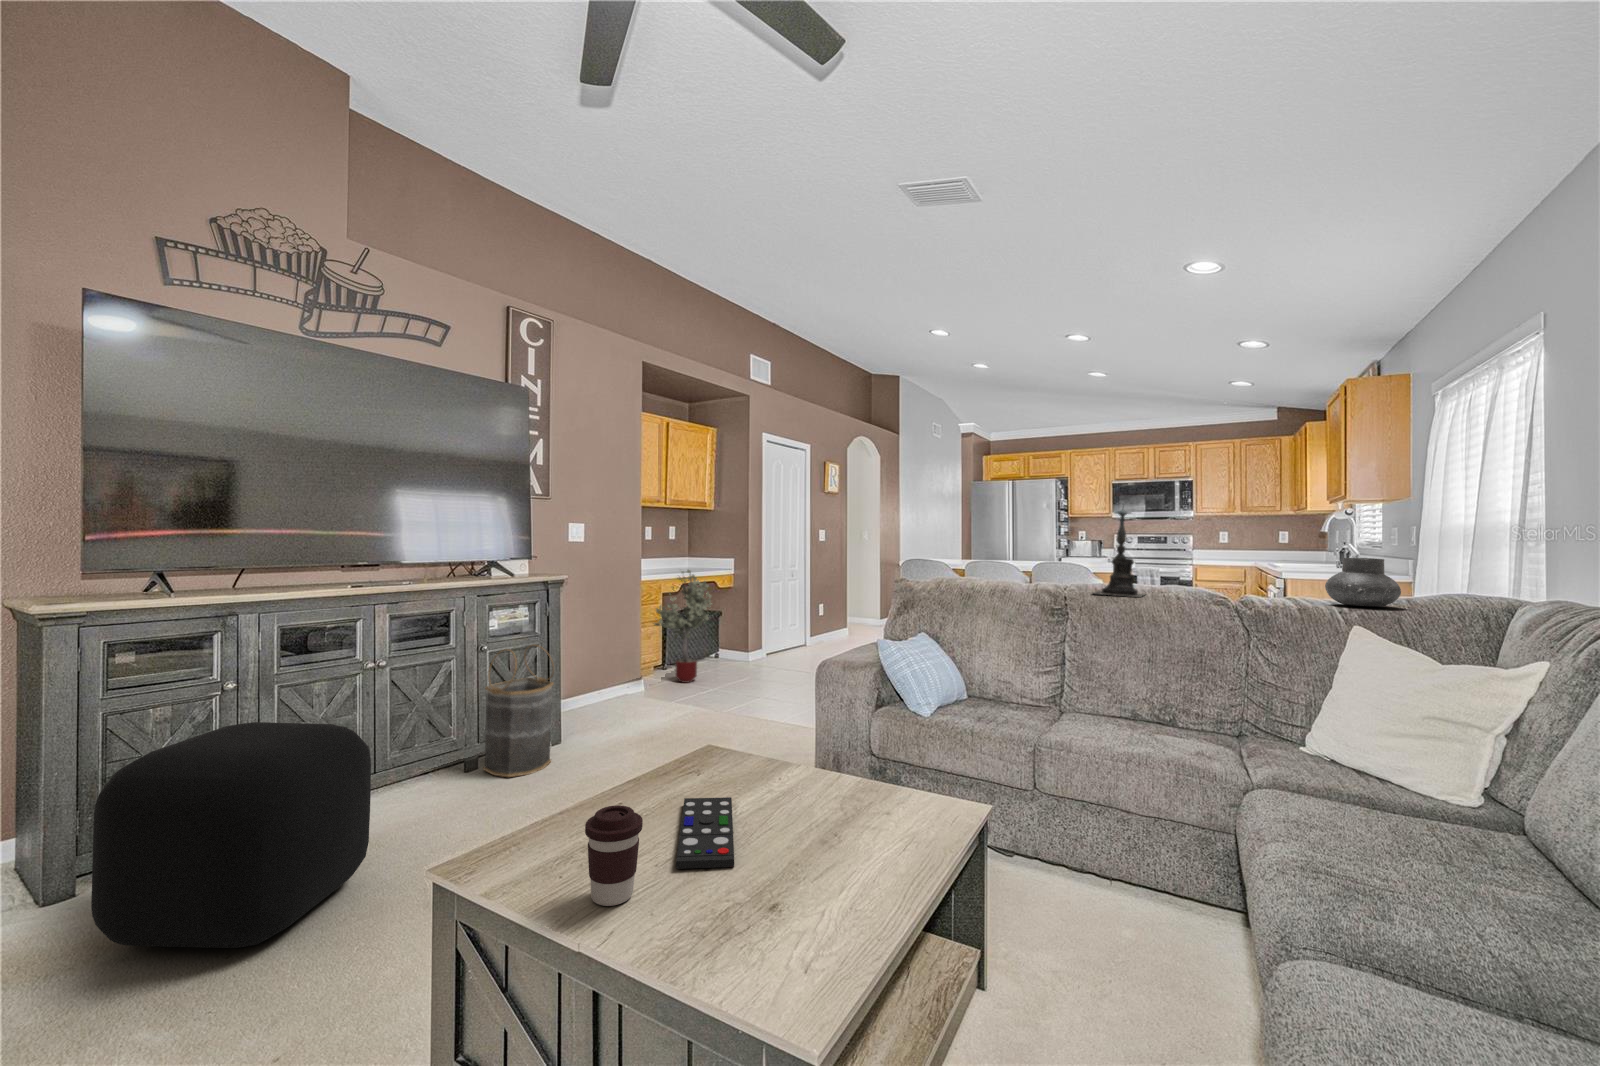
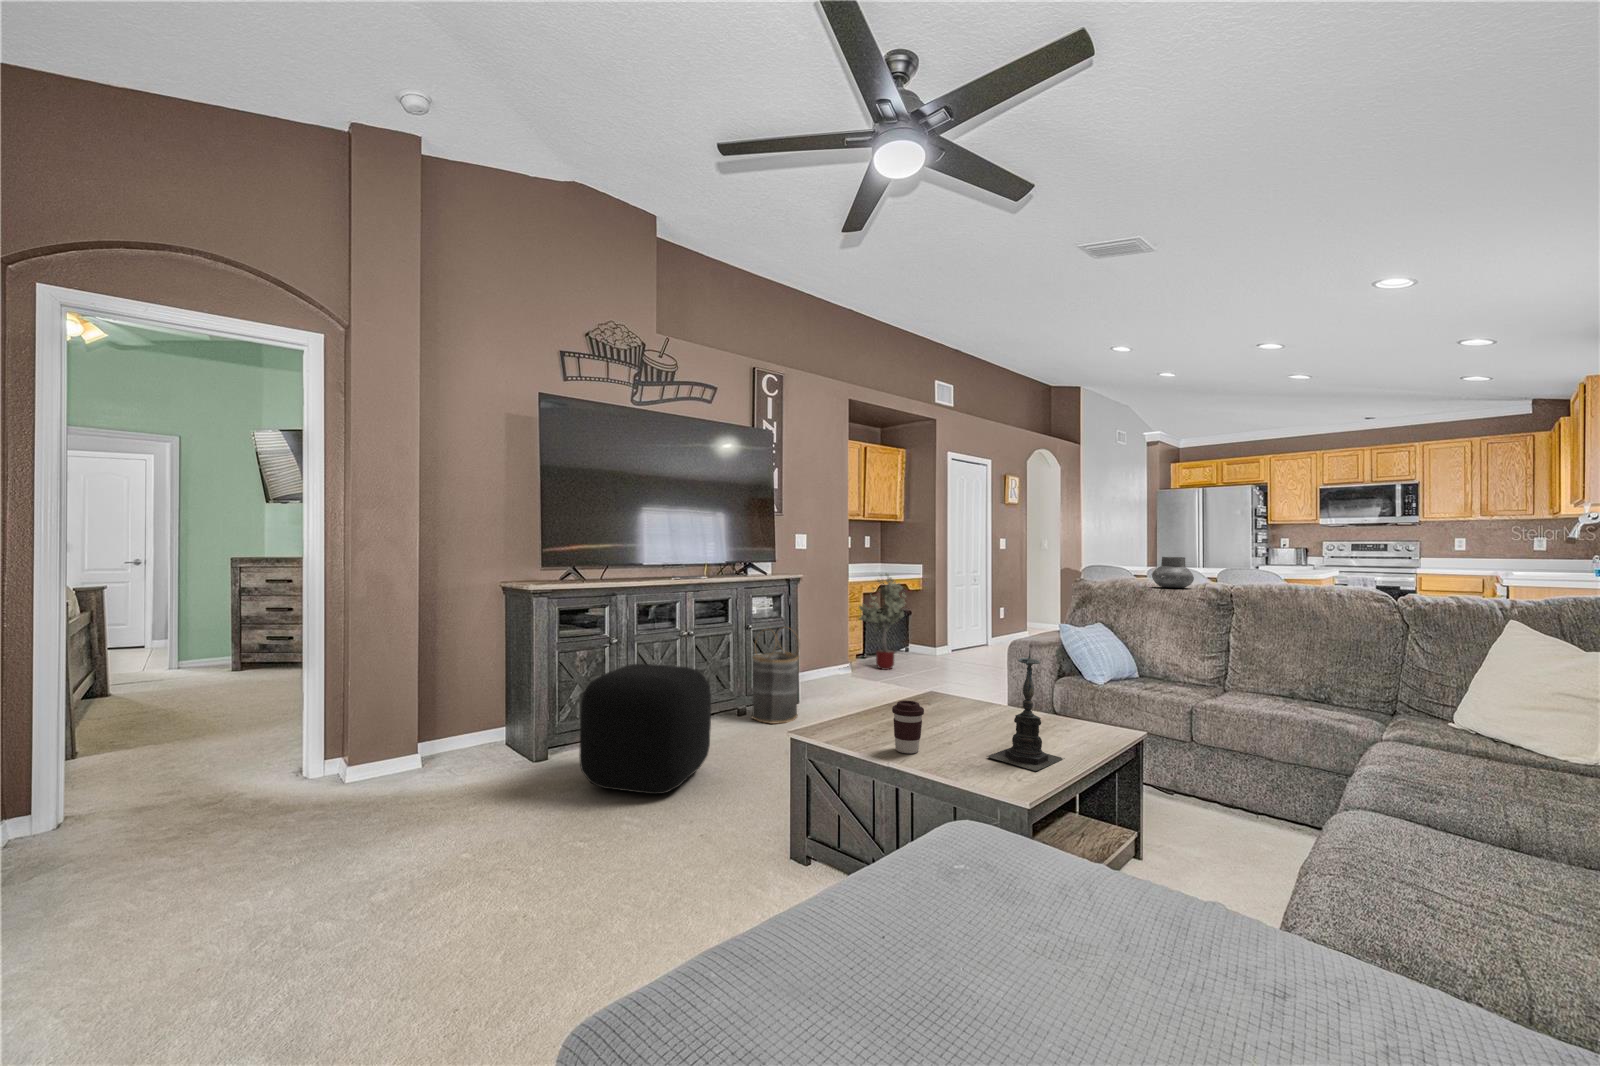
candle holder: present [1093,509,1144,597] -> present [987,646,1062,771]
vase: present [1325,558,1401,607] -> present [1152,557,1194,588]
remote control: present [676,797,734,869] -> none [933,715,975,745]

